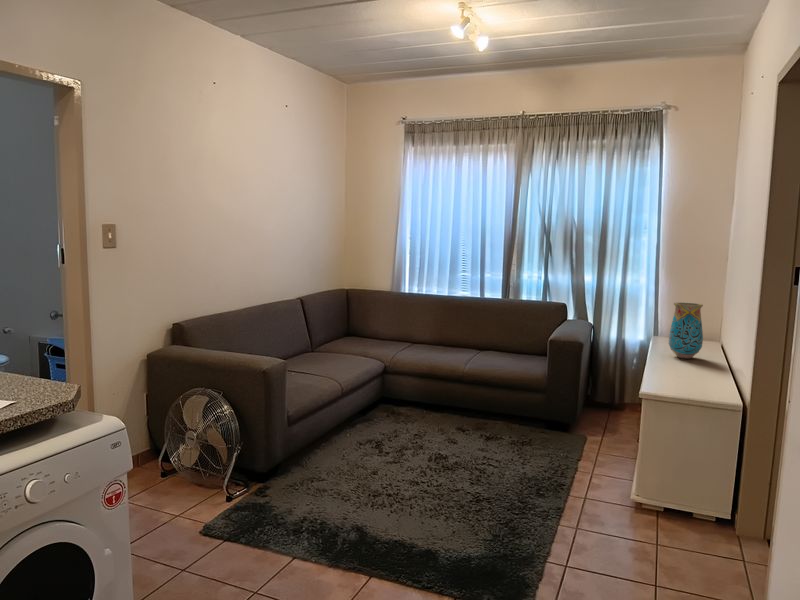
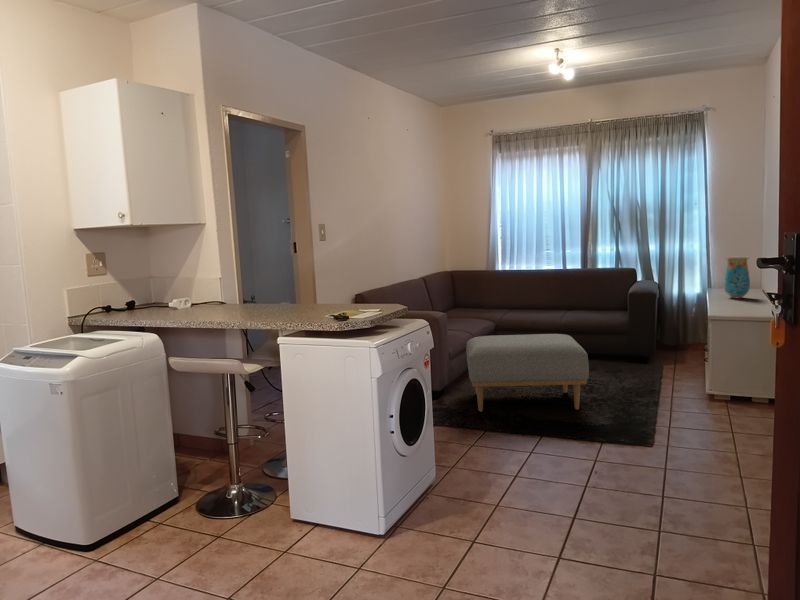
ottoman: none [291,396,463,517] -> present [466,334,589,411]

